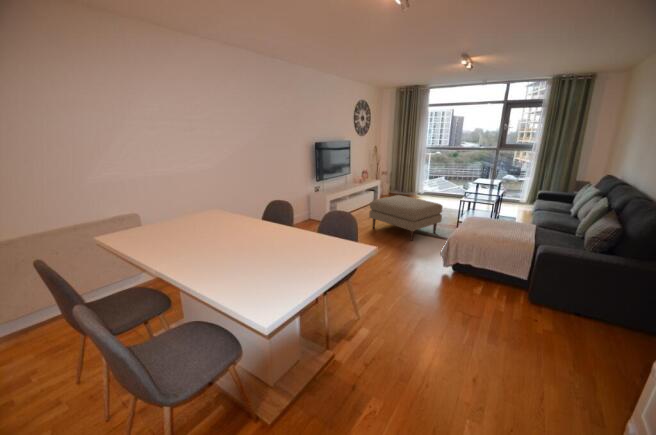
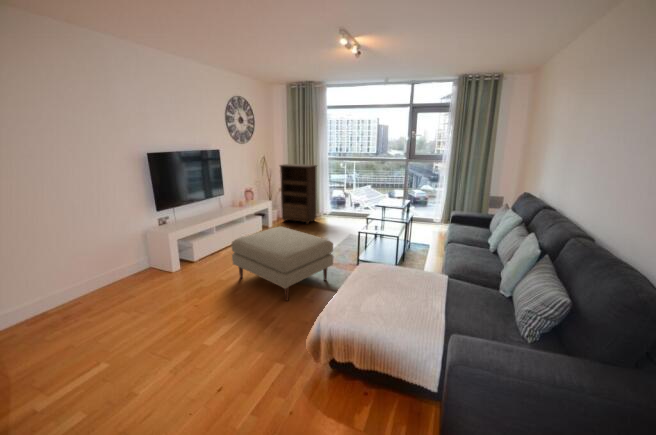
bookshelf: none [386,152,418,200] -> present [280,164,317,224]

